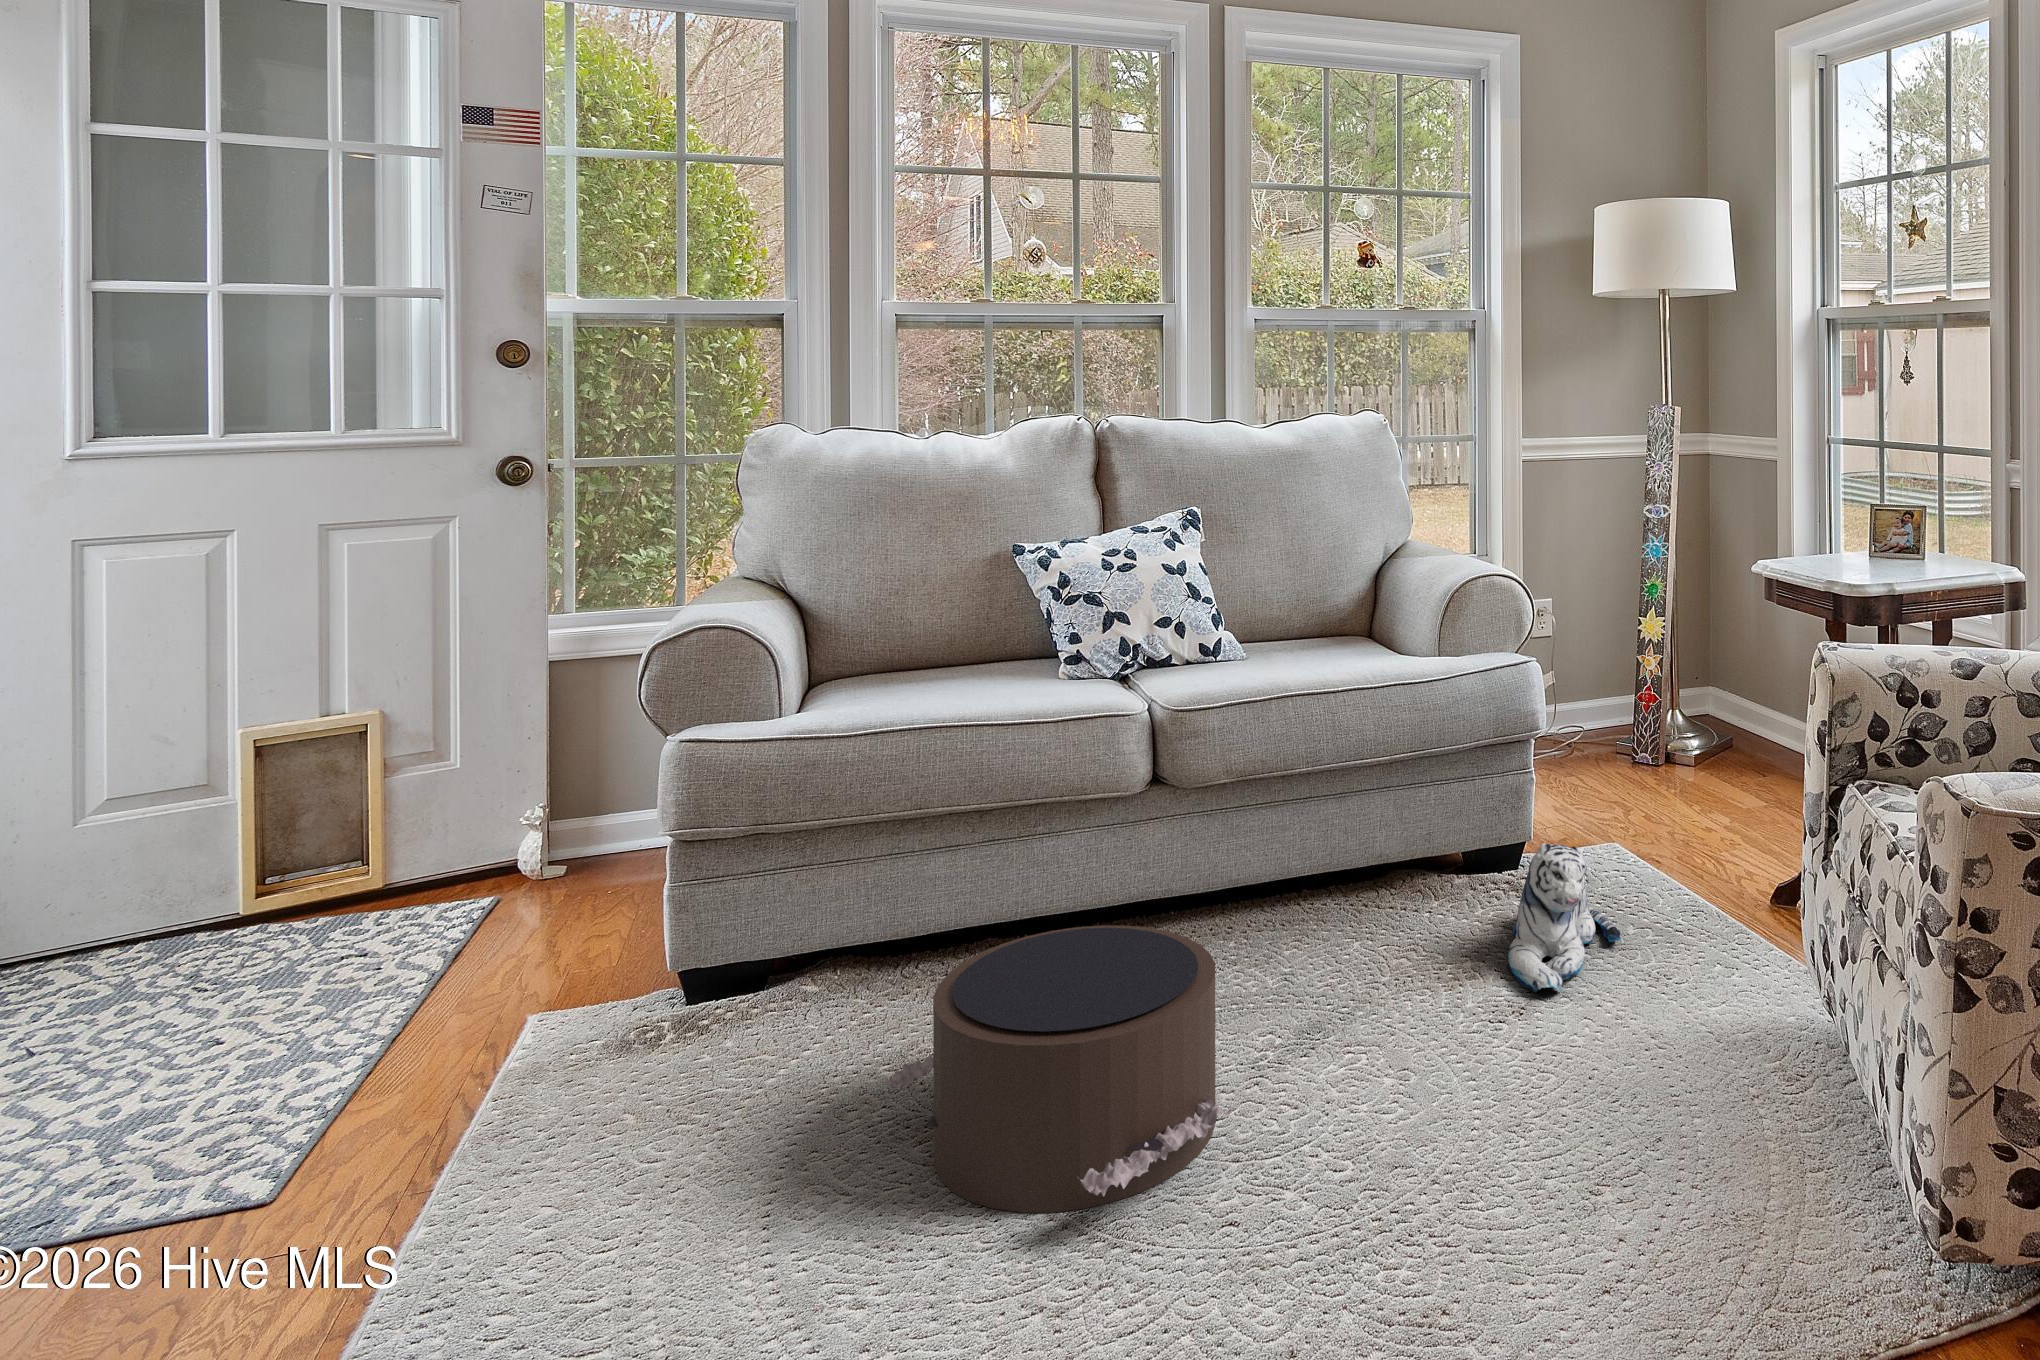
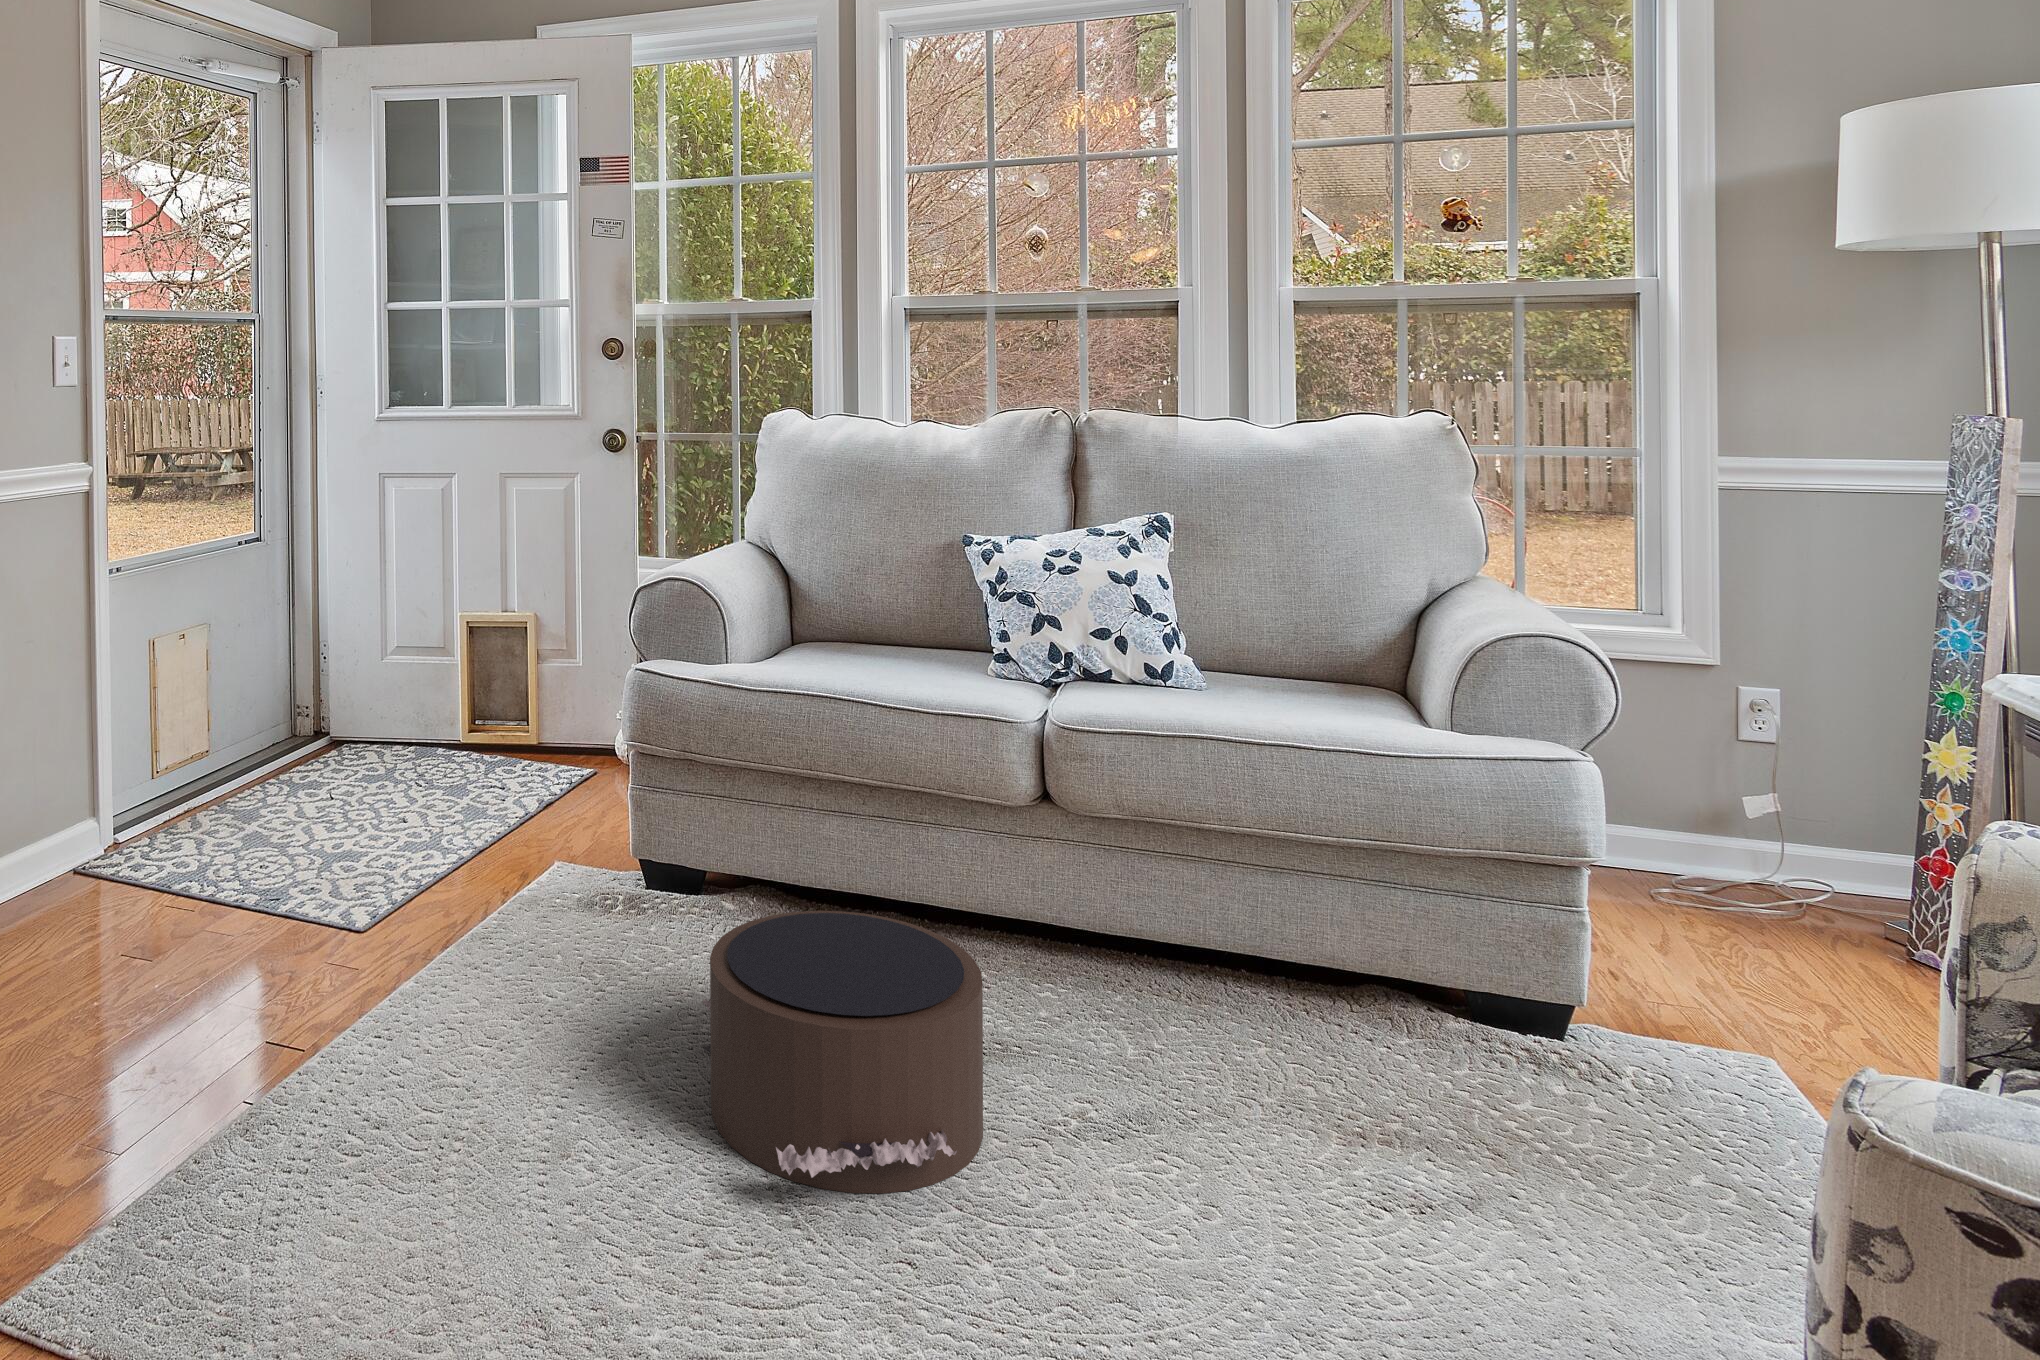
plush toy: present [1507,843,1621,992] -> none [1447,999,1662,1201]

